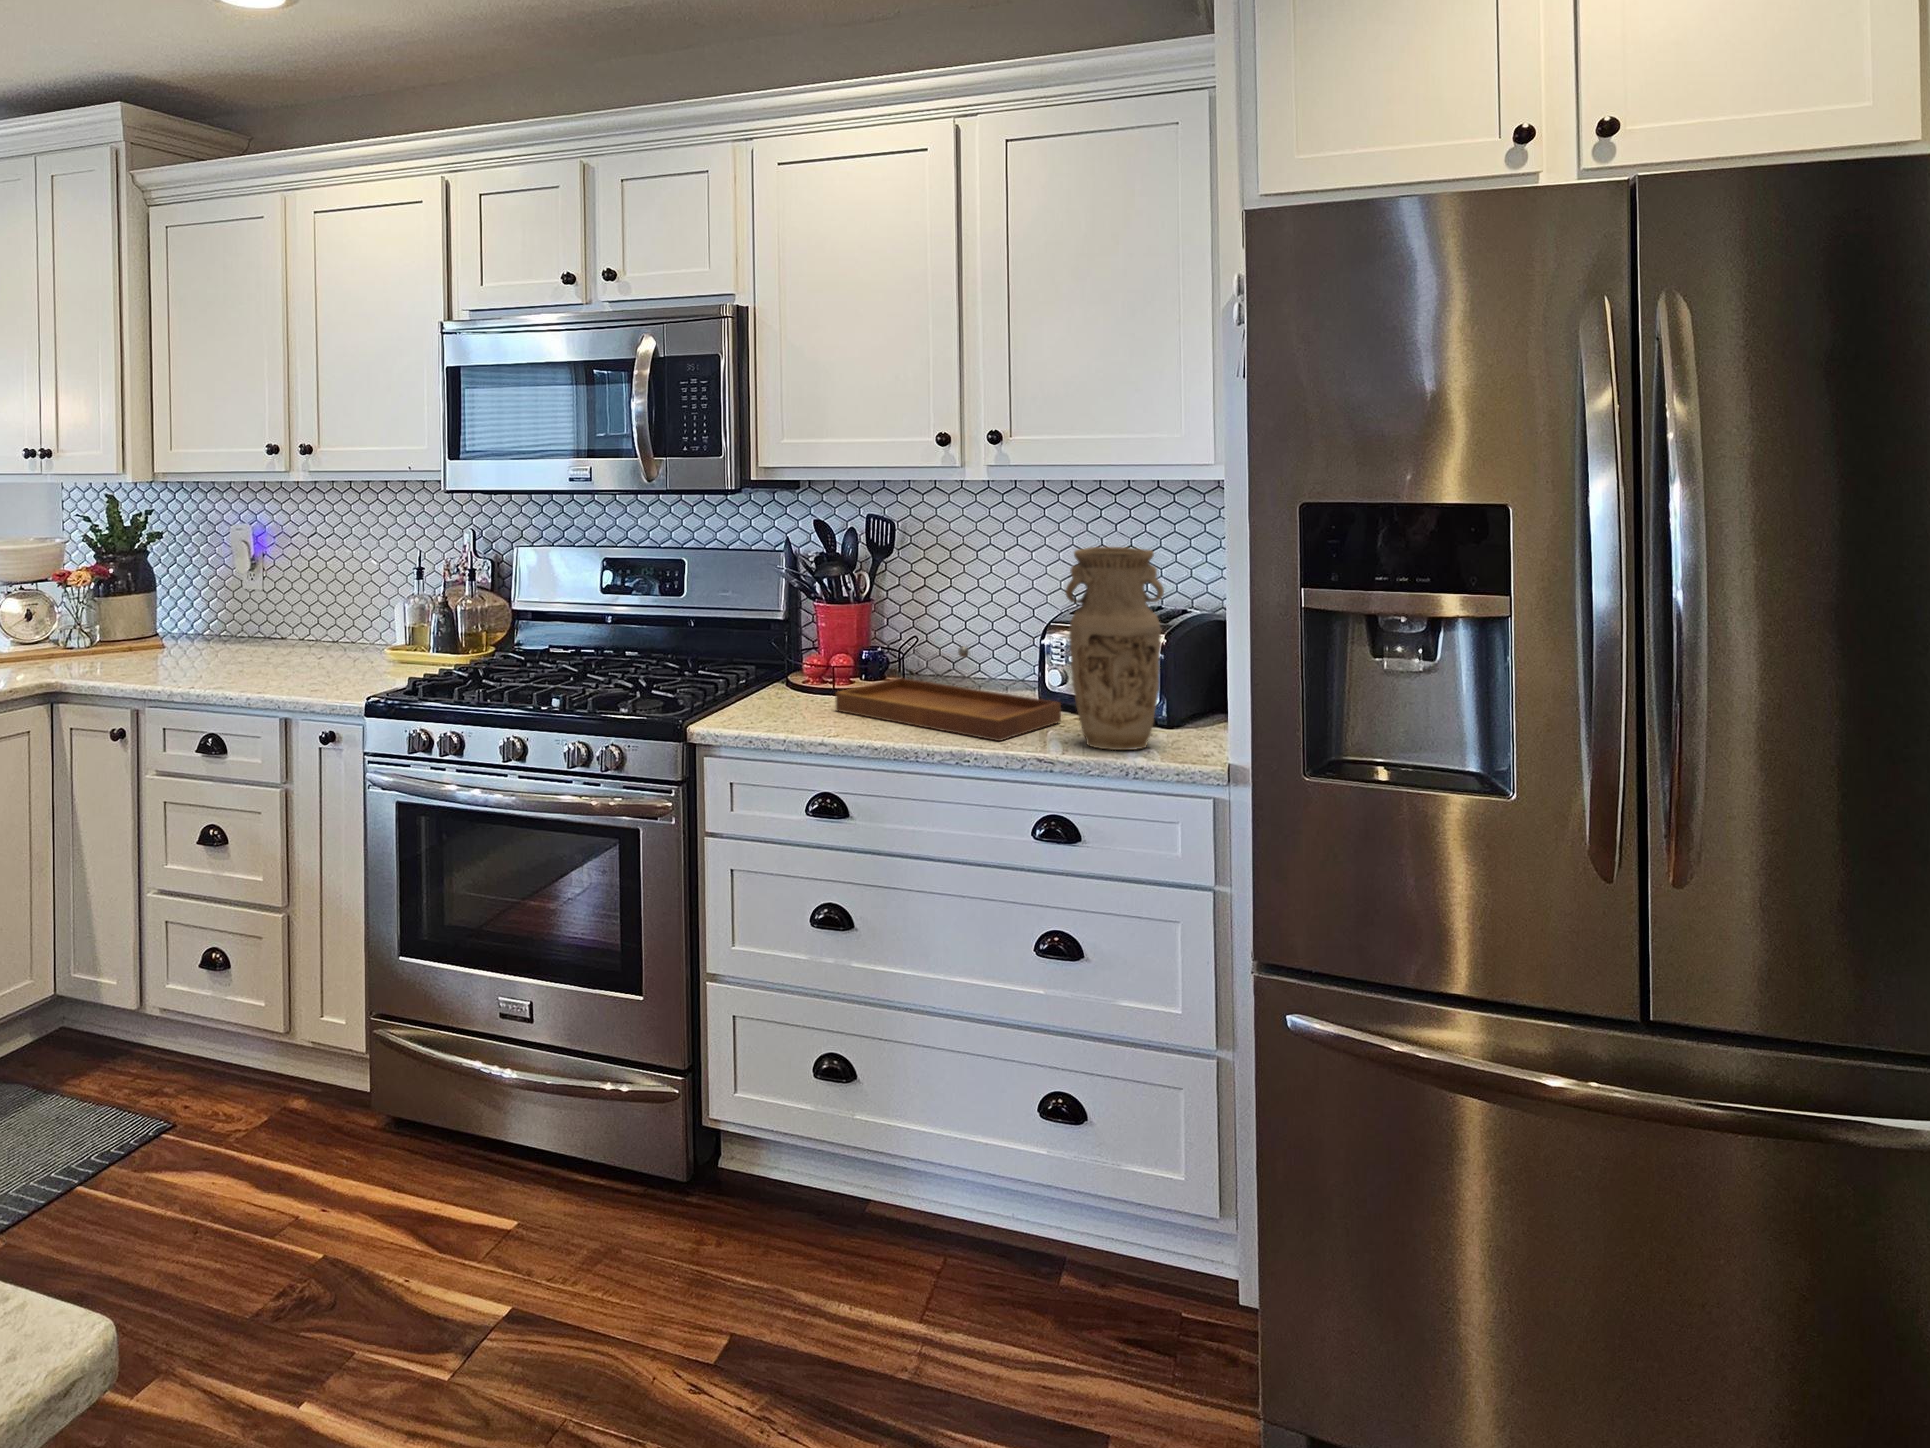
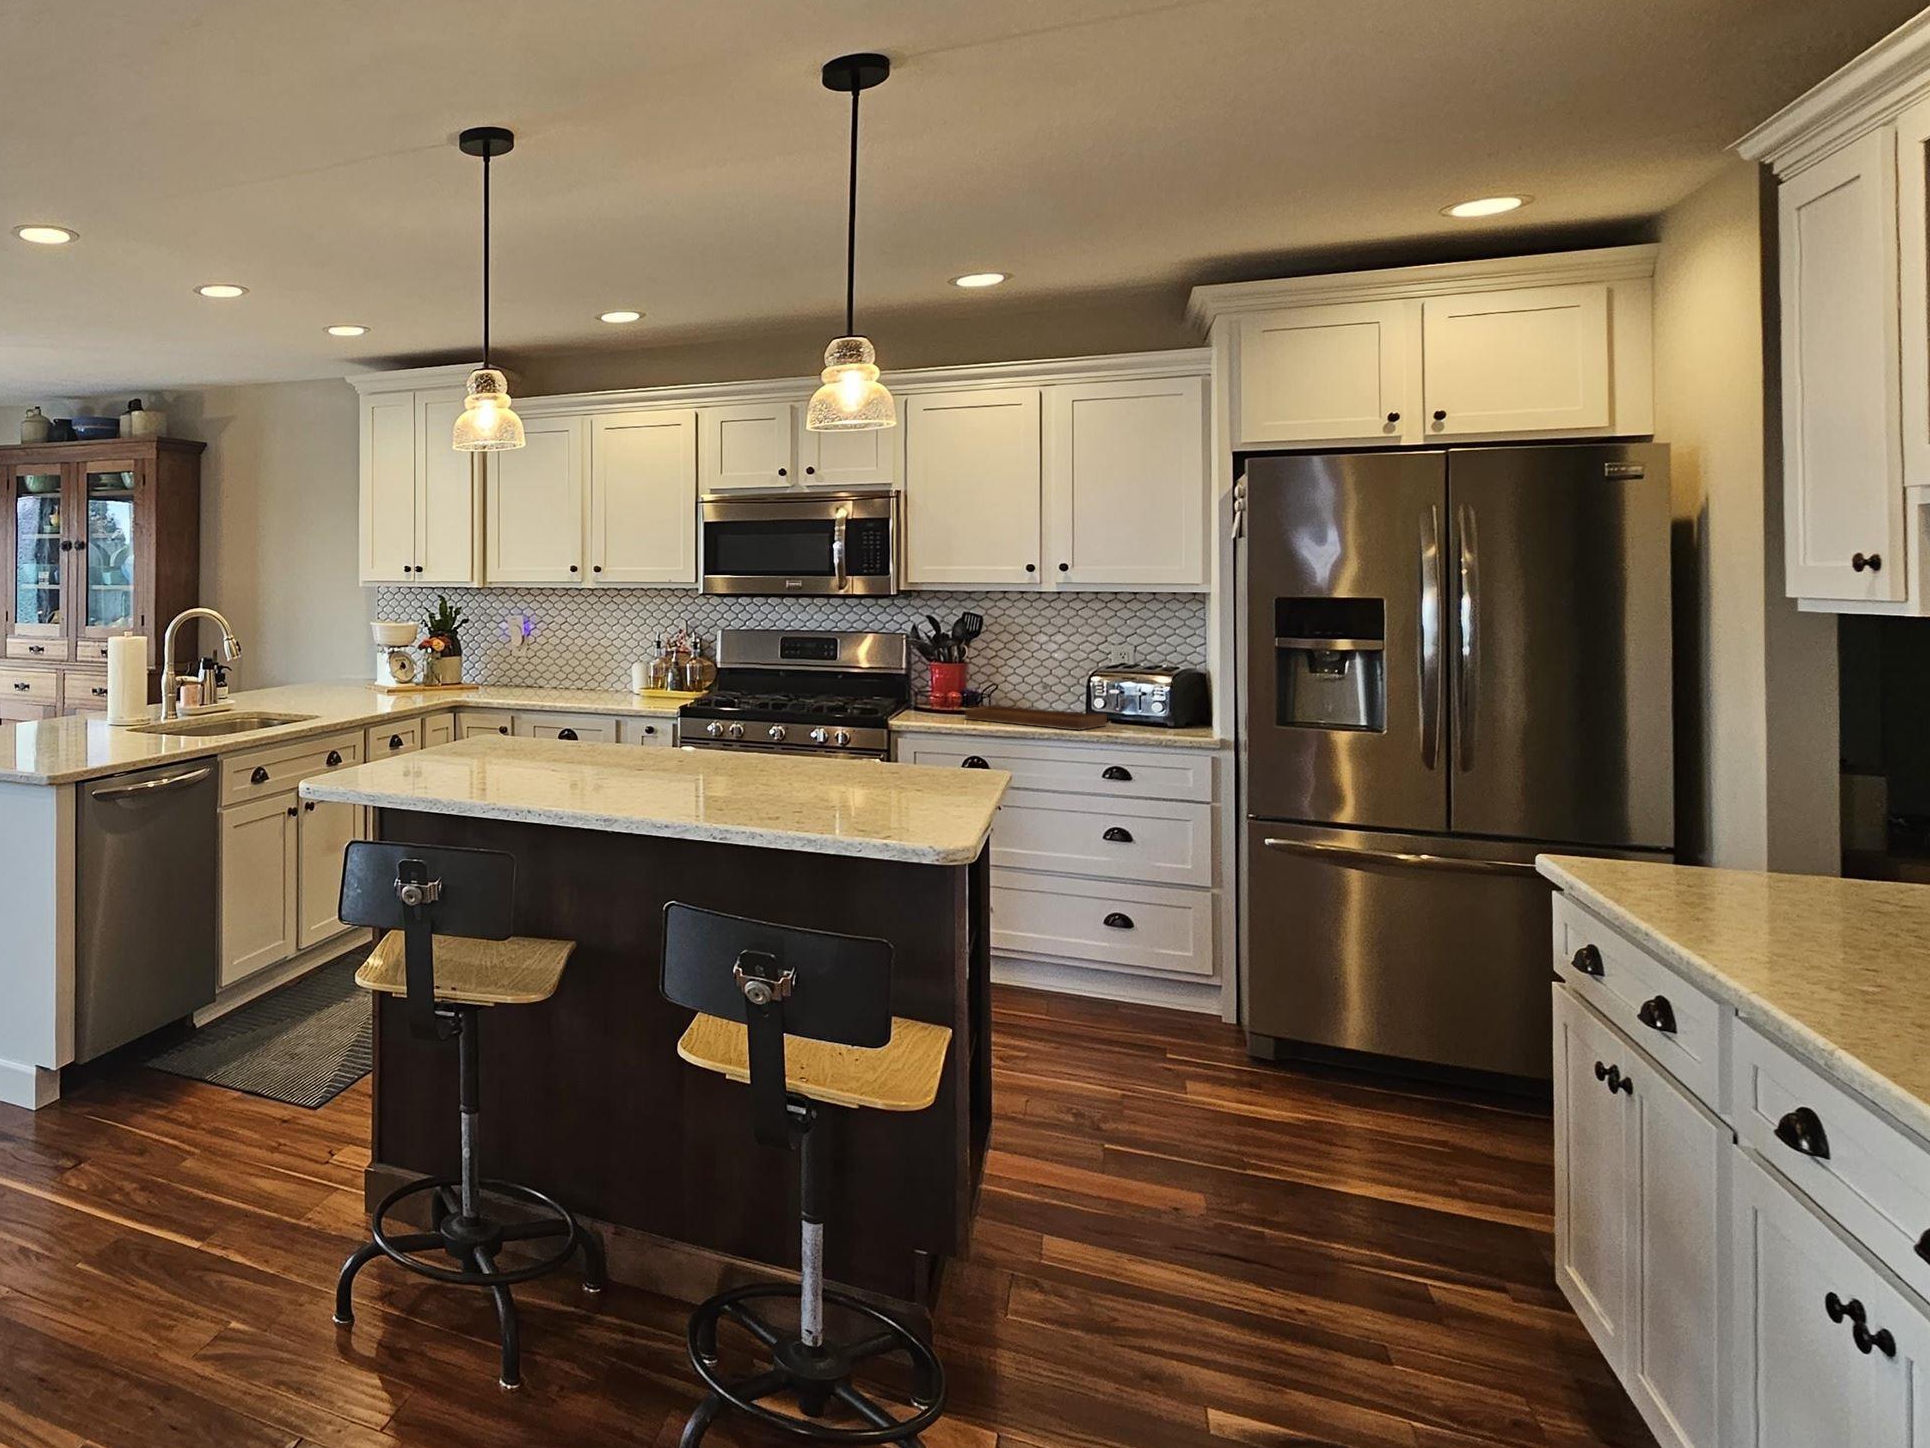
vase: present [1065,547,1164,750] -> none [1119,628,1178,735]

